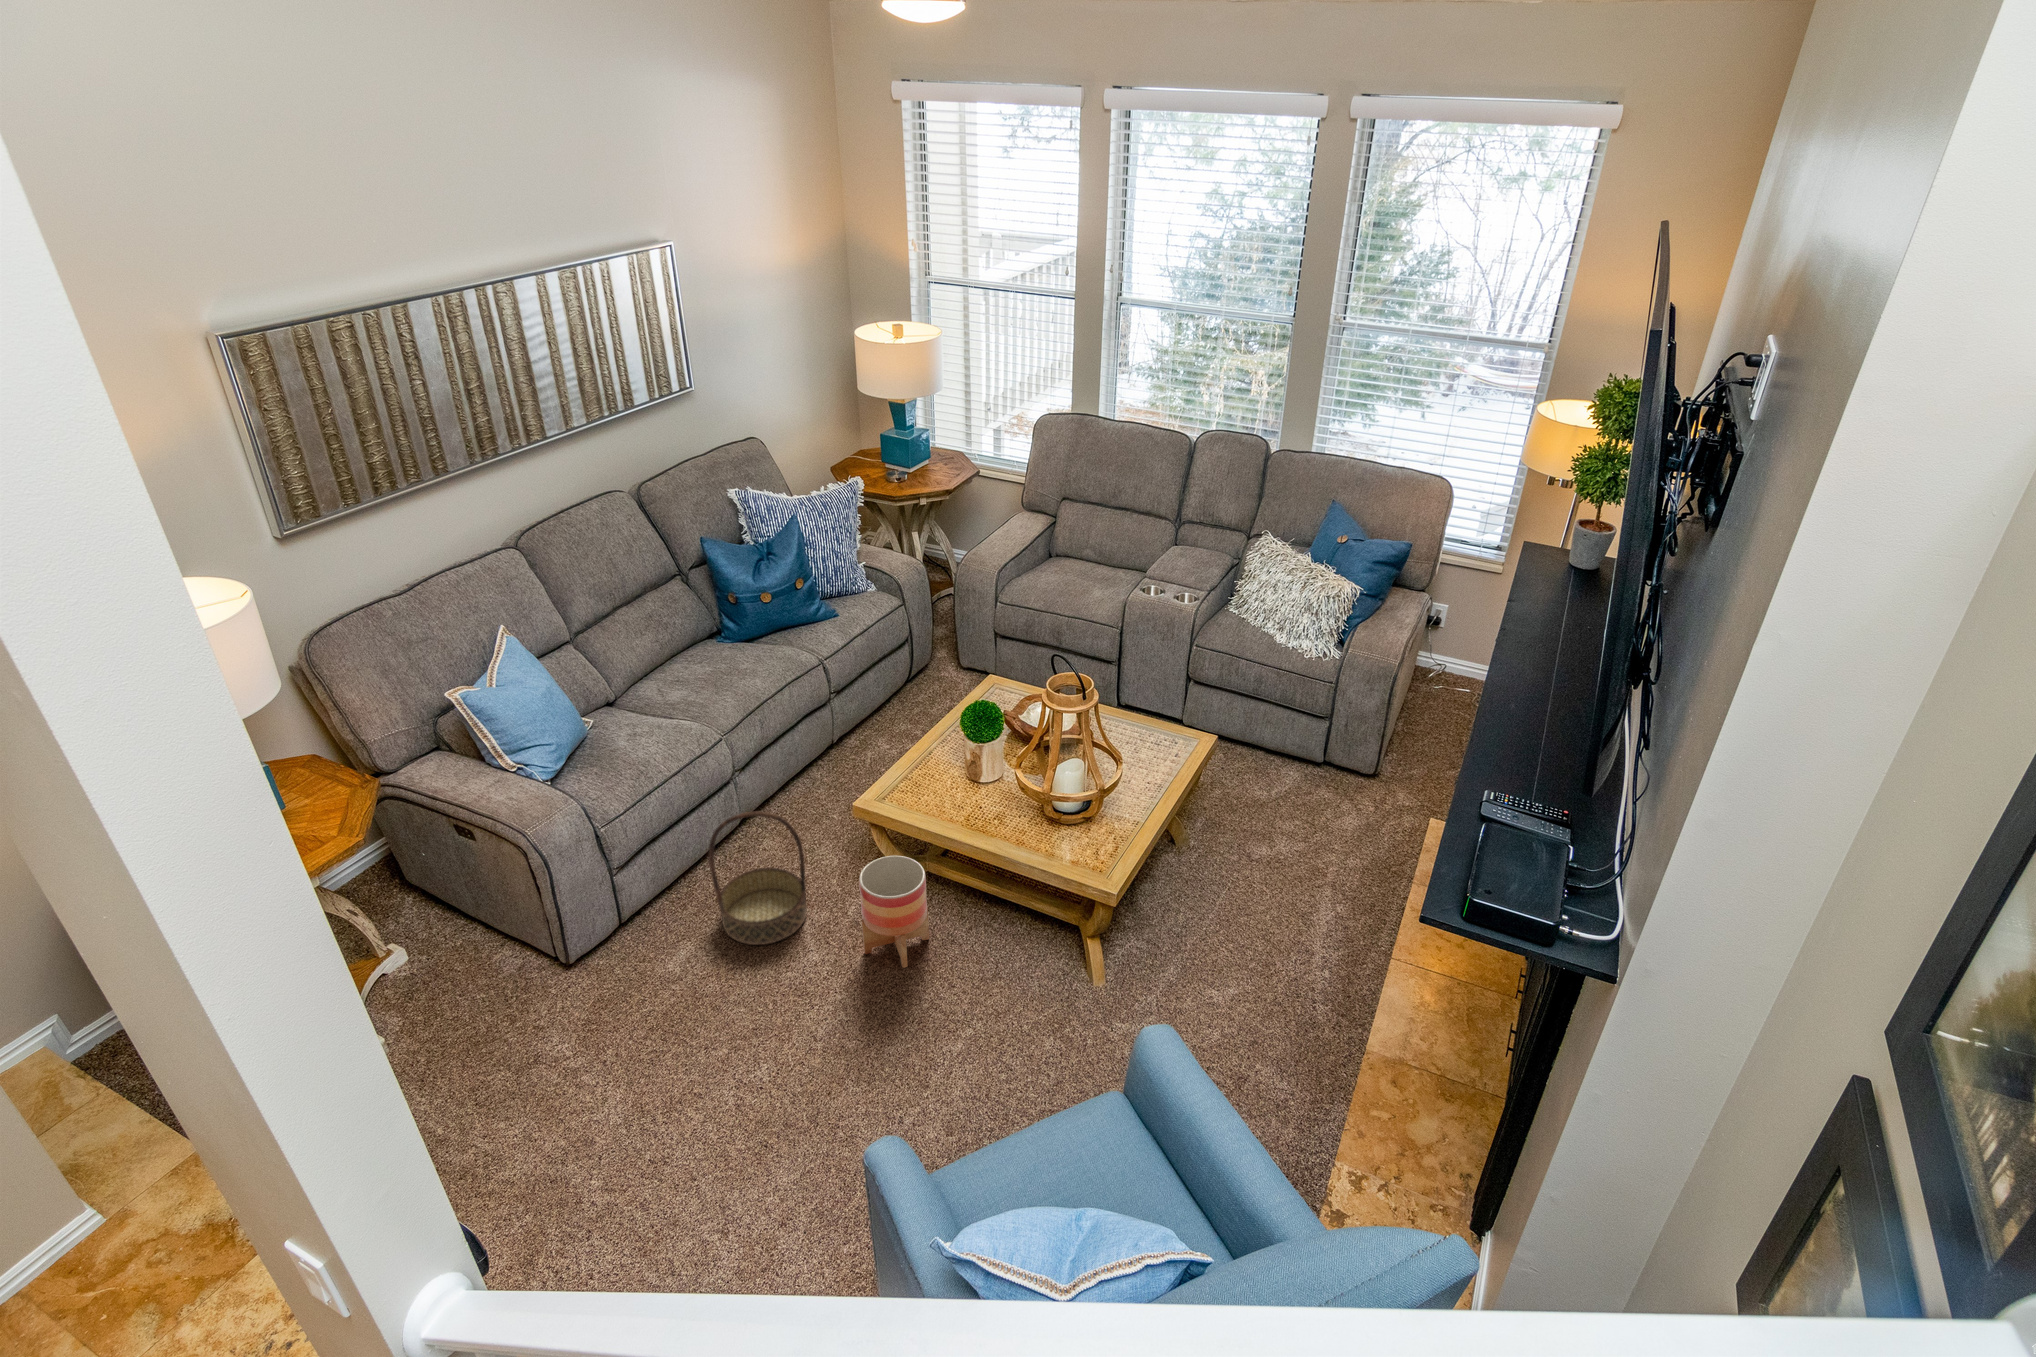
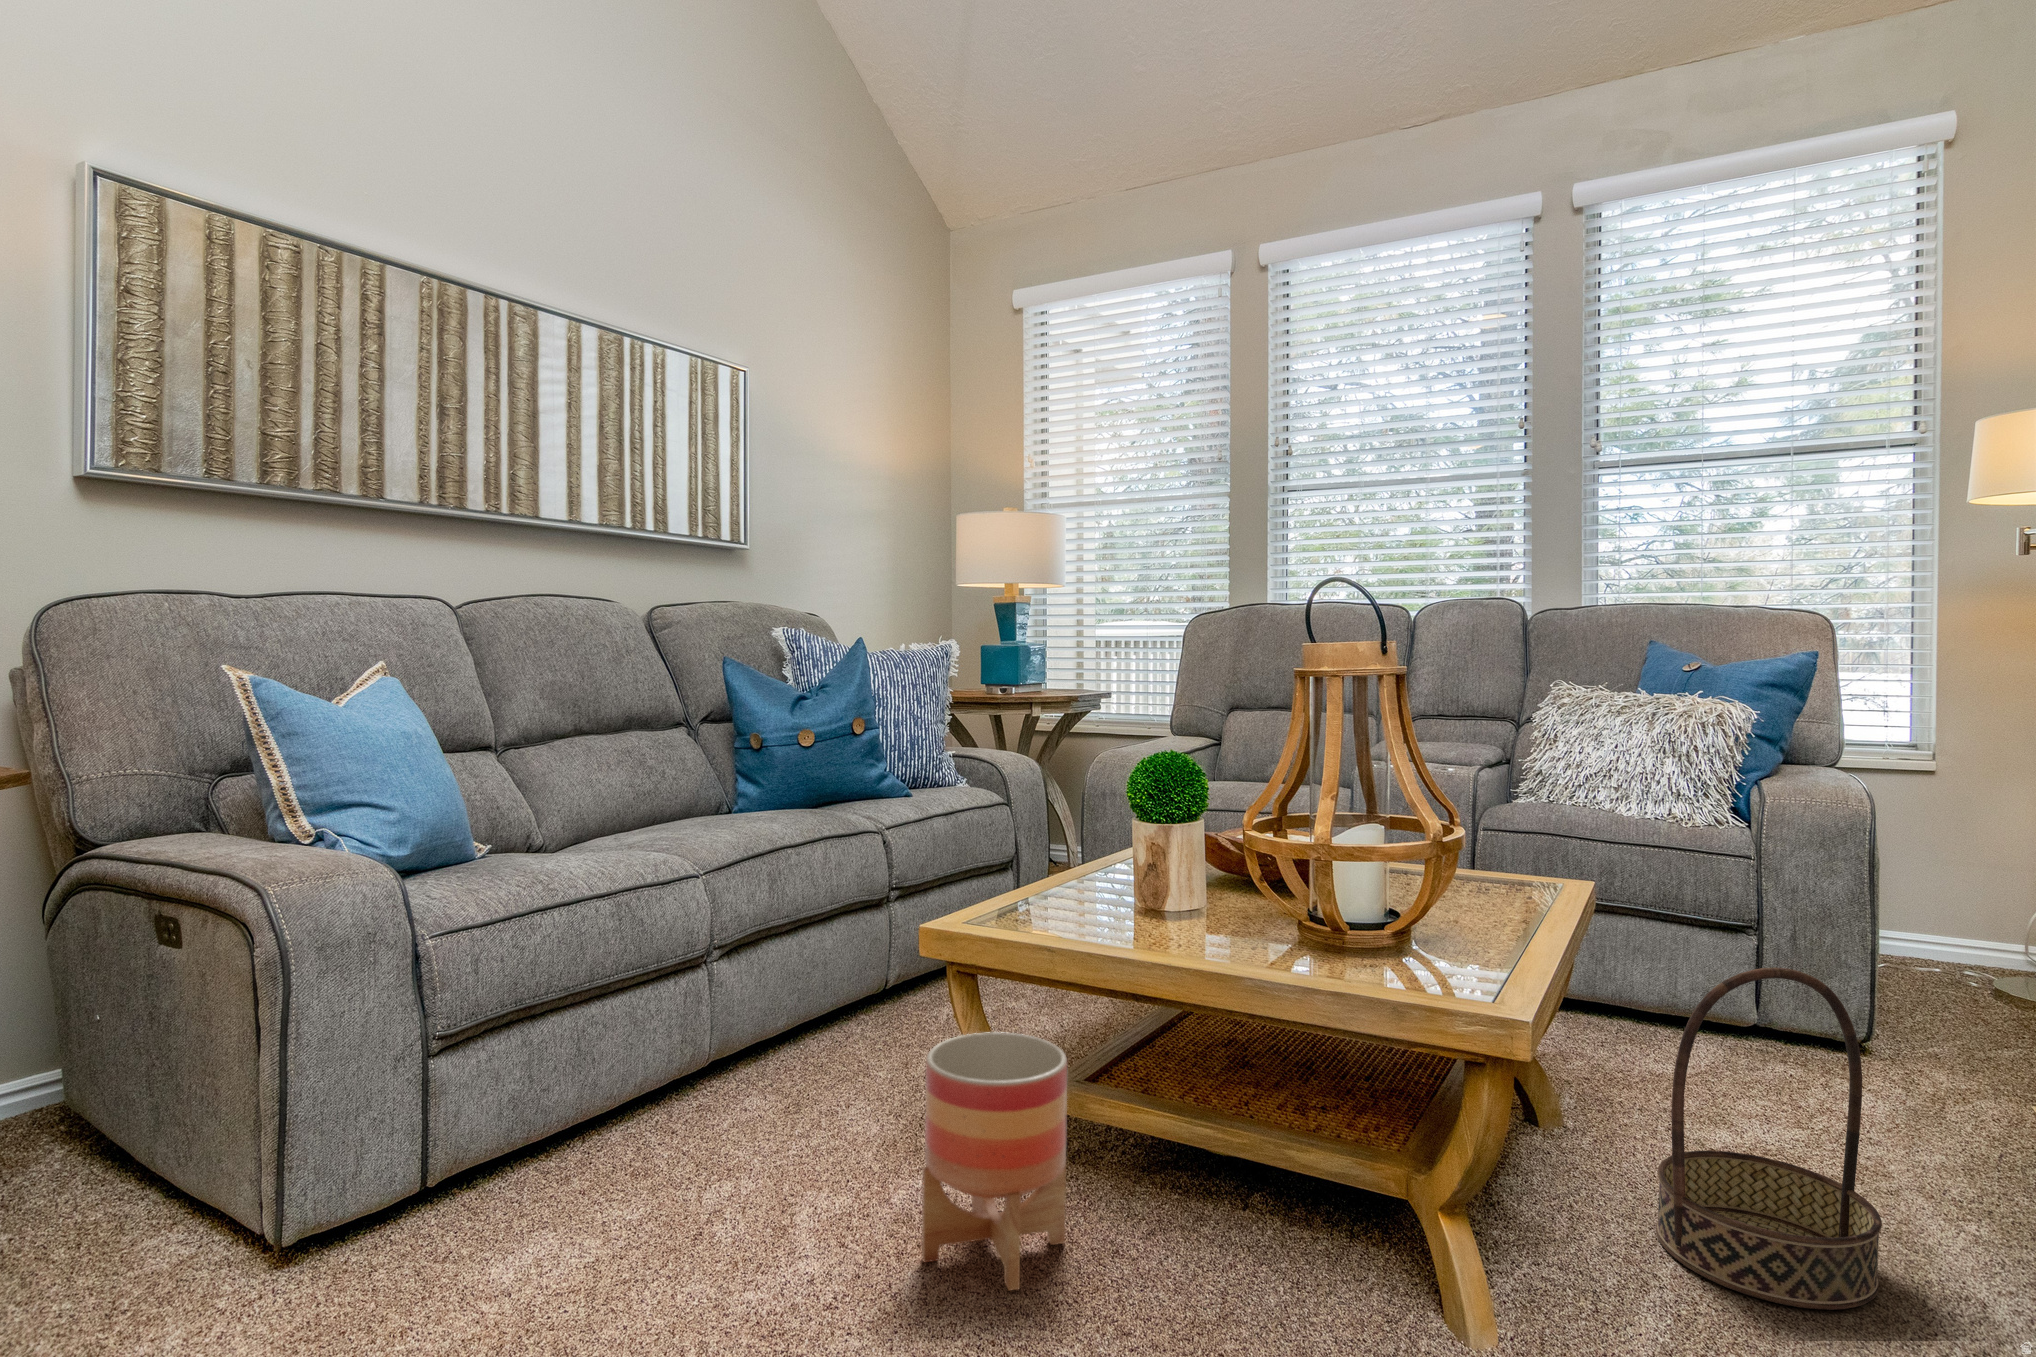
basket: present [709,812,807,945] -> present [1656,967,1882,1310]

